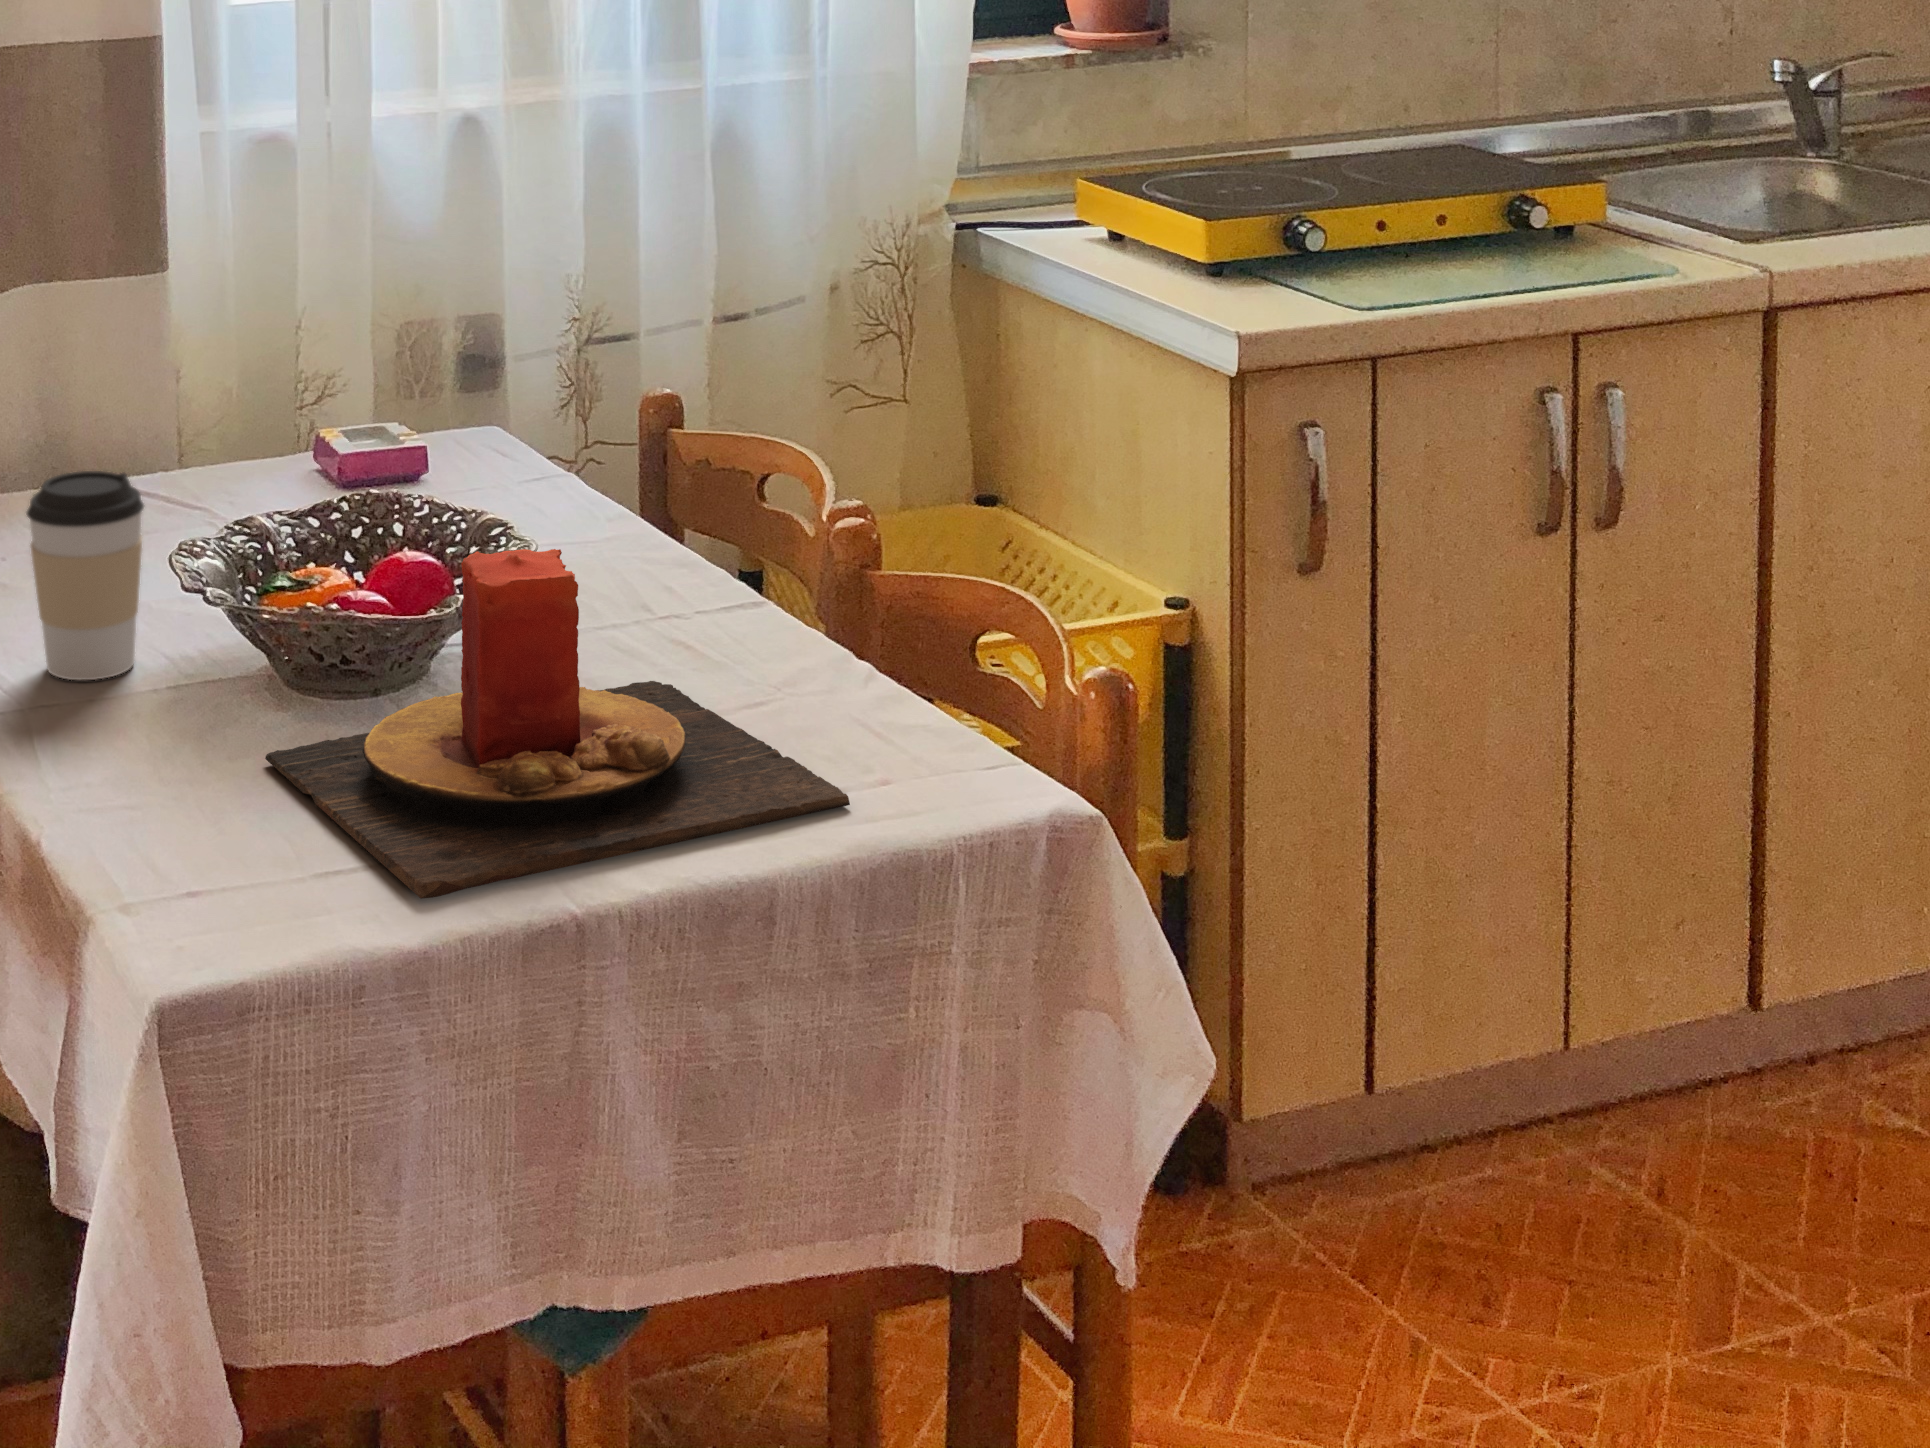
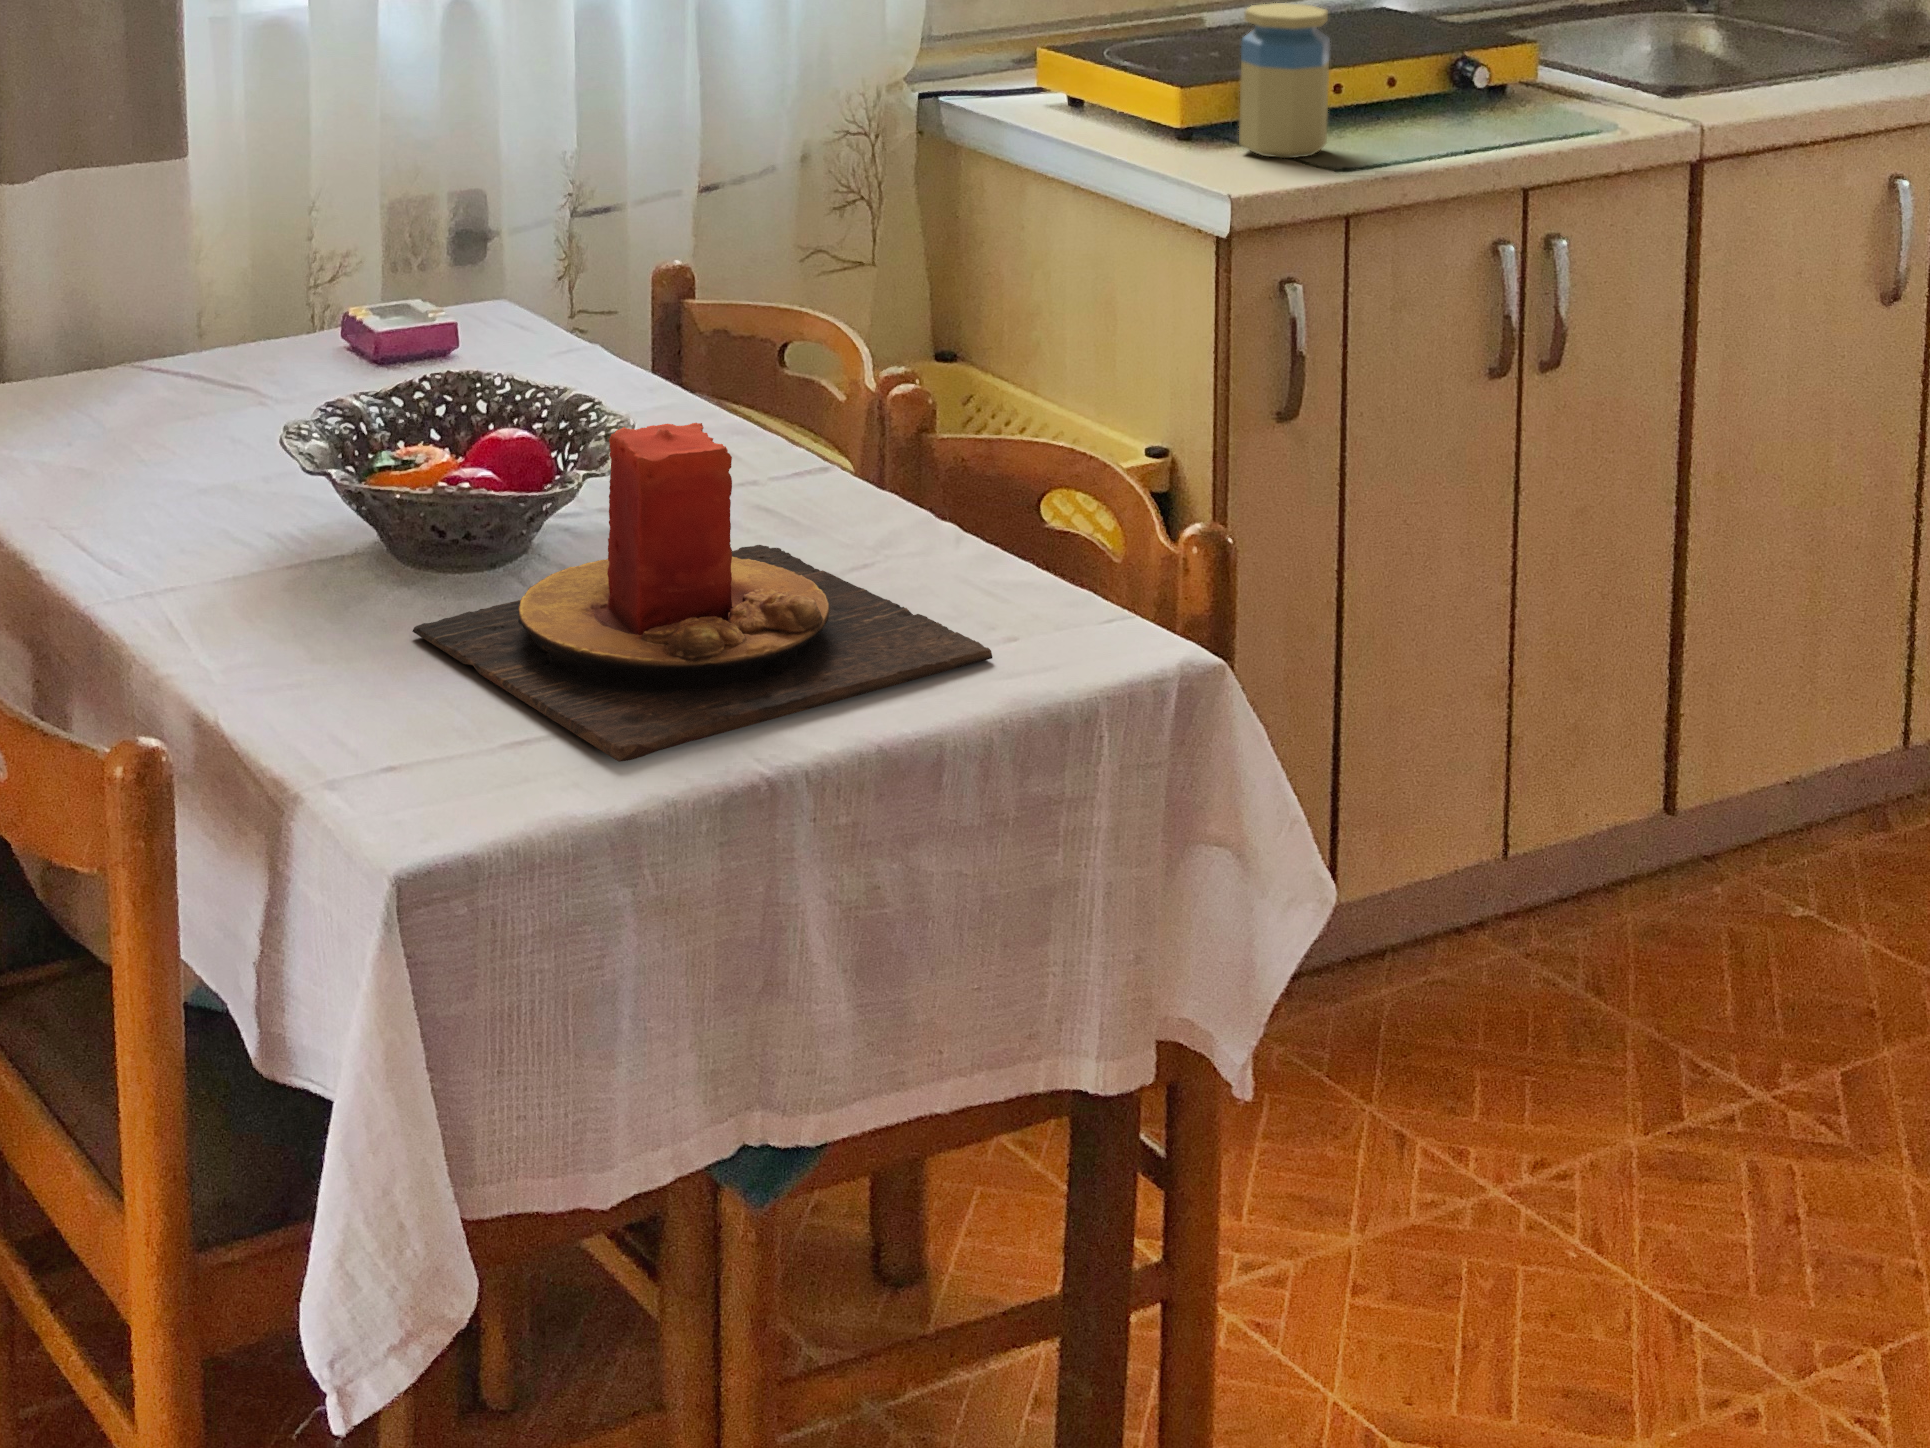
jar: none [1269,135,1363,297] -> present [1239,3,1330,158]
coffee cup: present [27,471,144,680] -> none [139,356,254,561]

